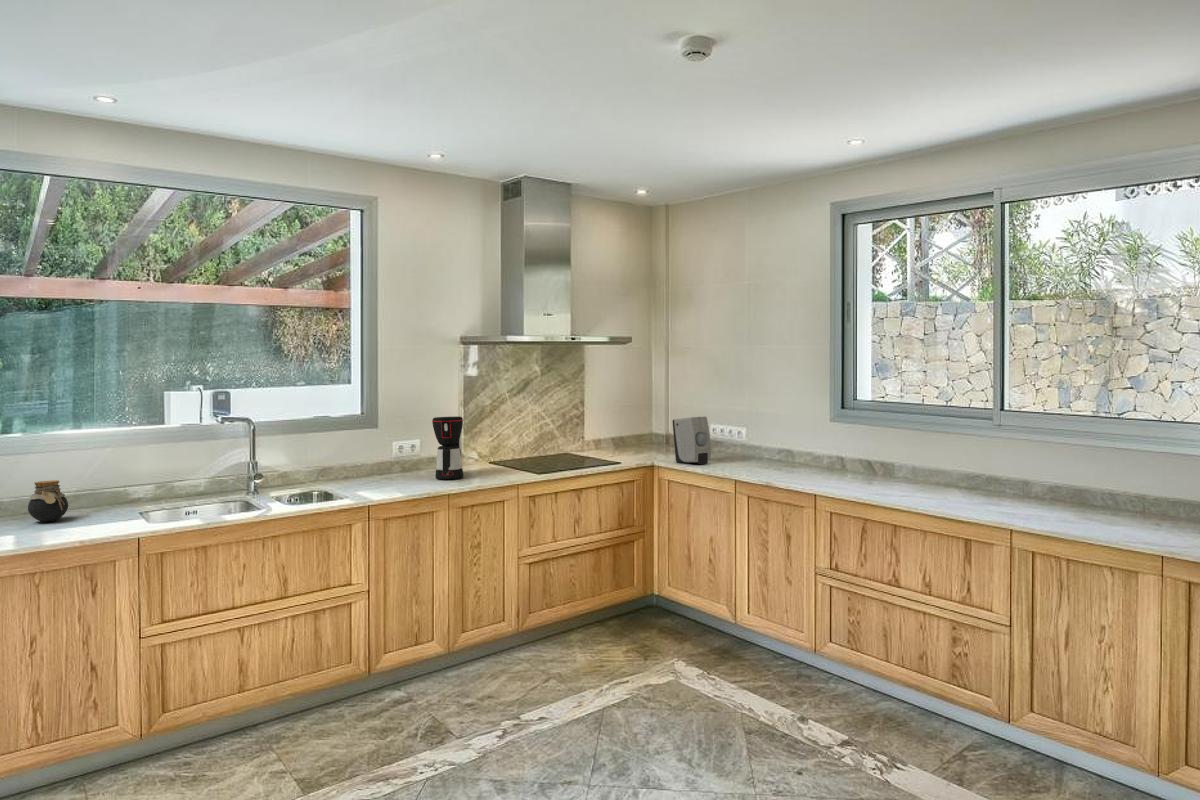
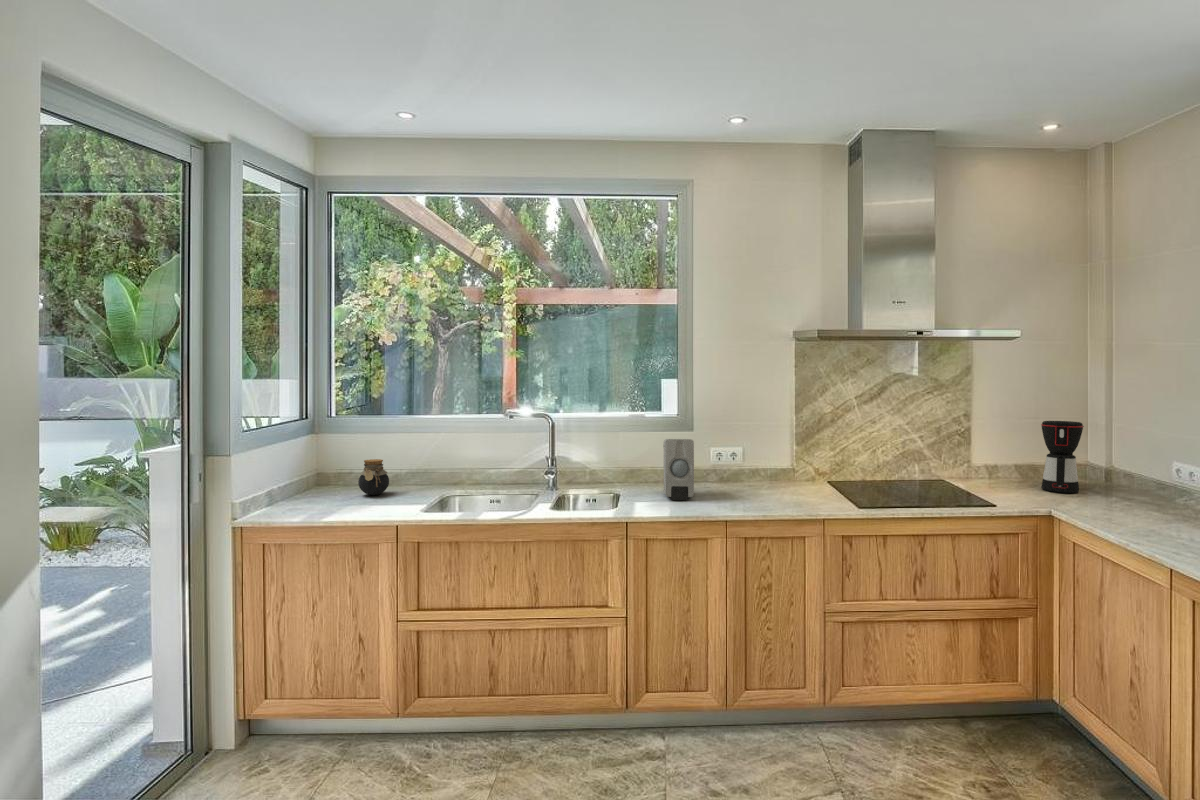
coffee maker: present [432,416,463,479] -> present [1041,421,1084,493]
soap dispenser: present [672,417,711,464] -> present [664,439,694,500]

